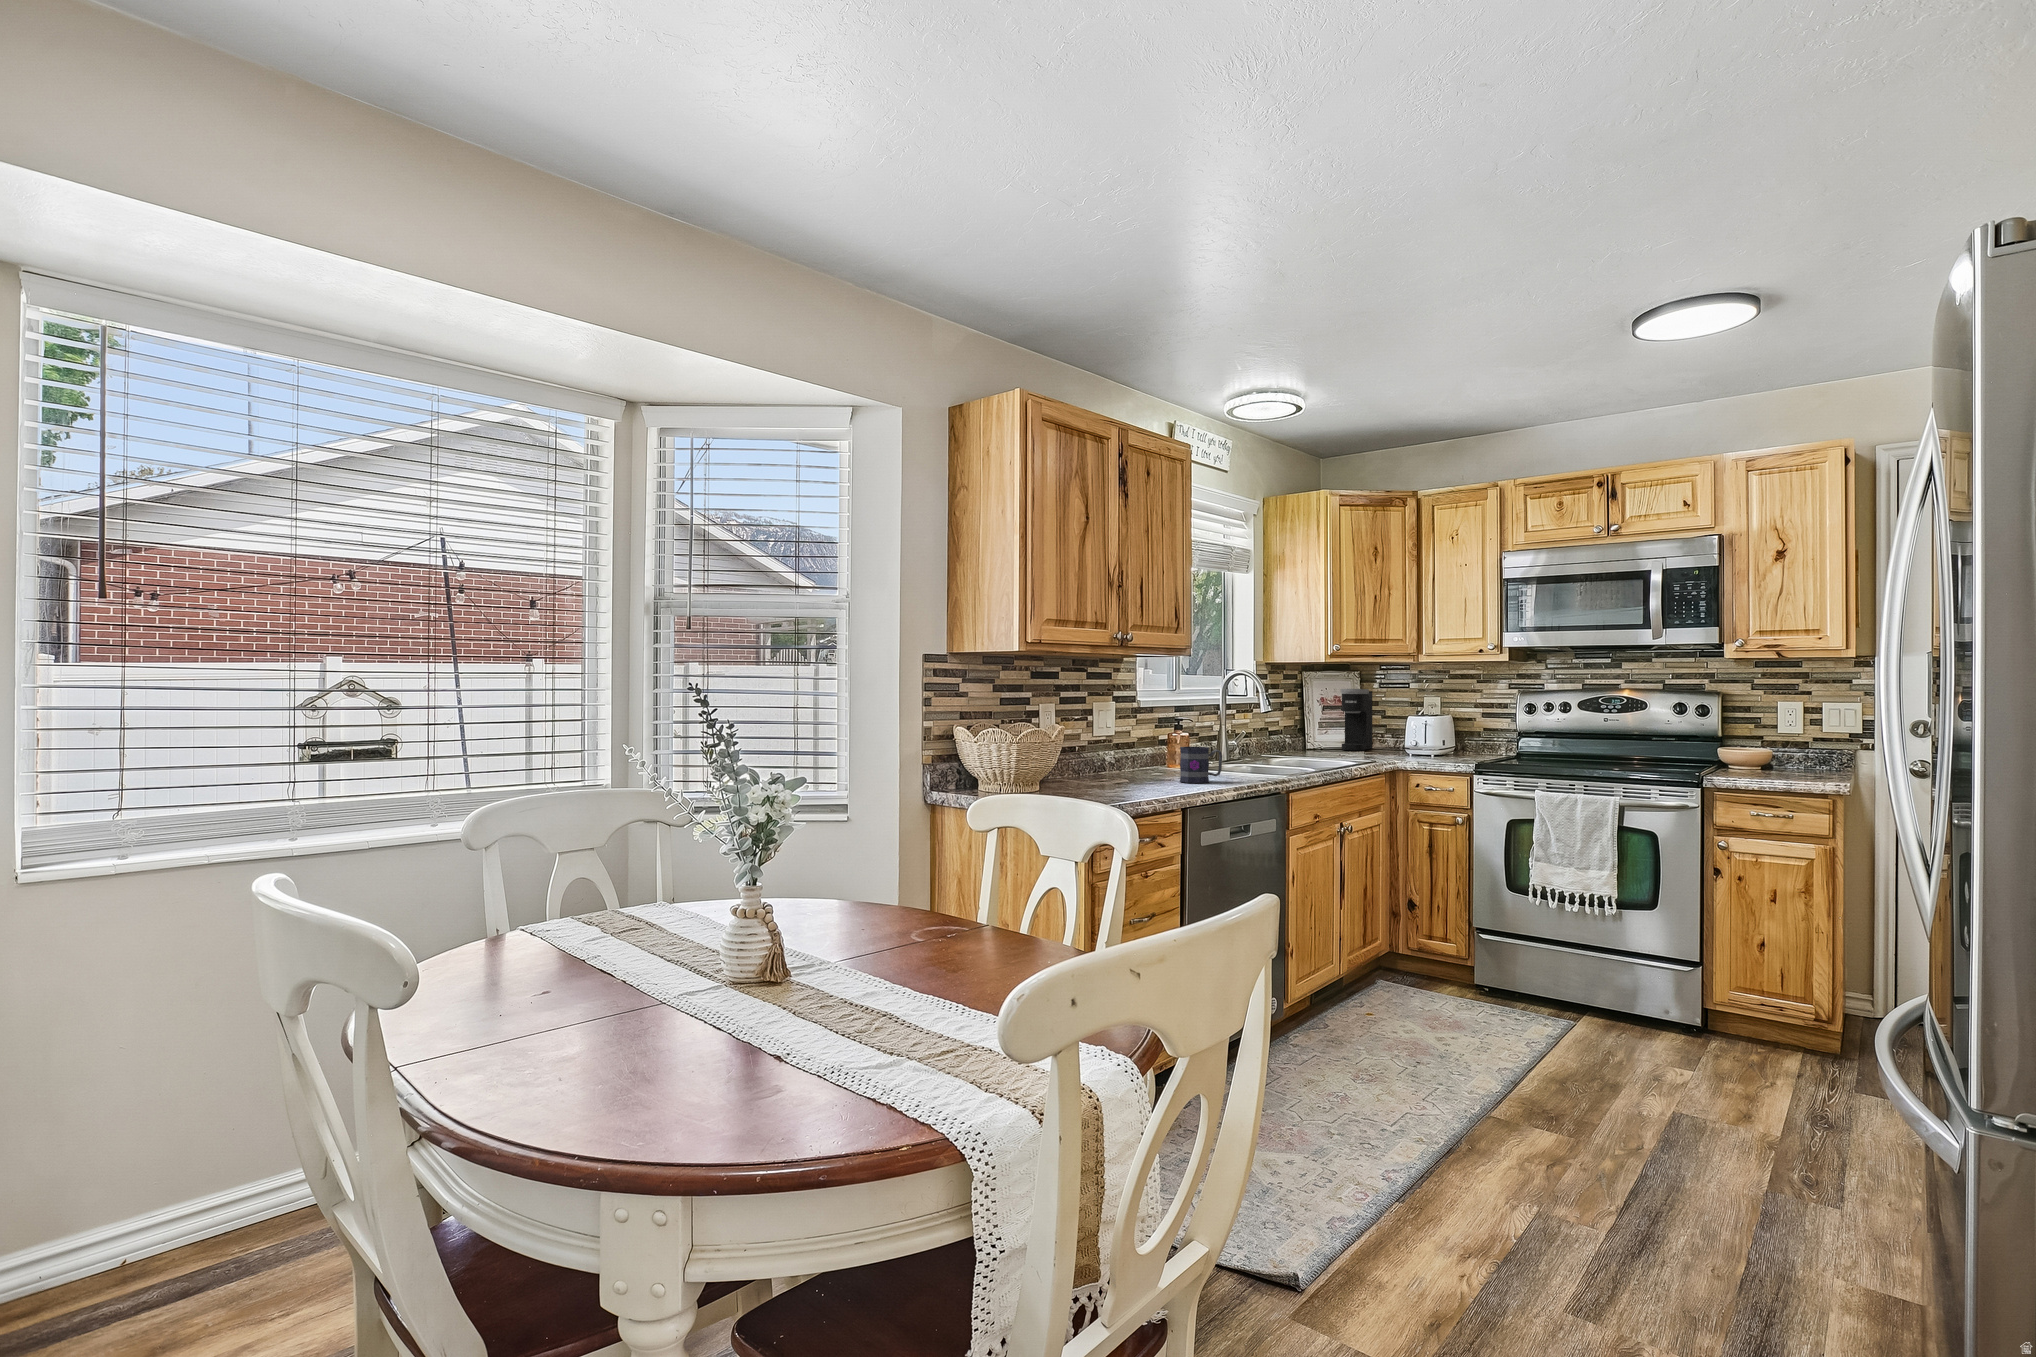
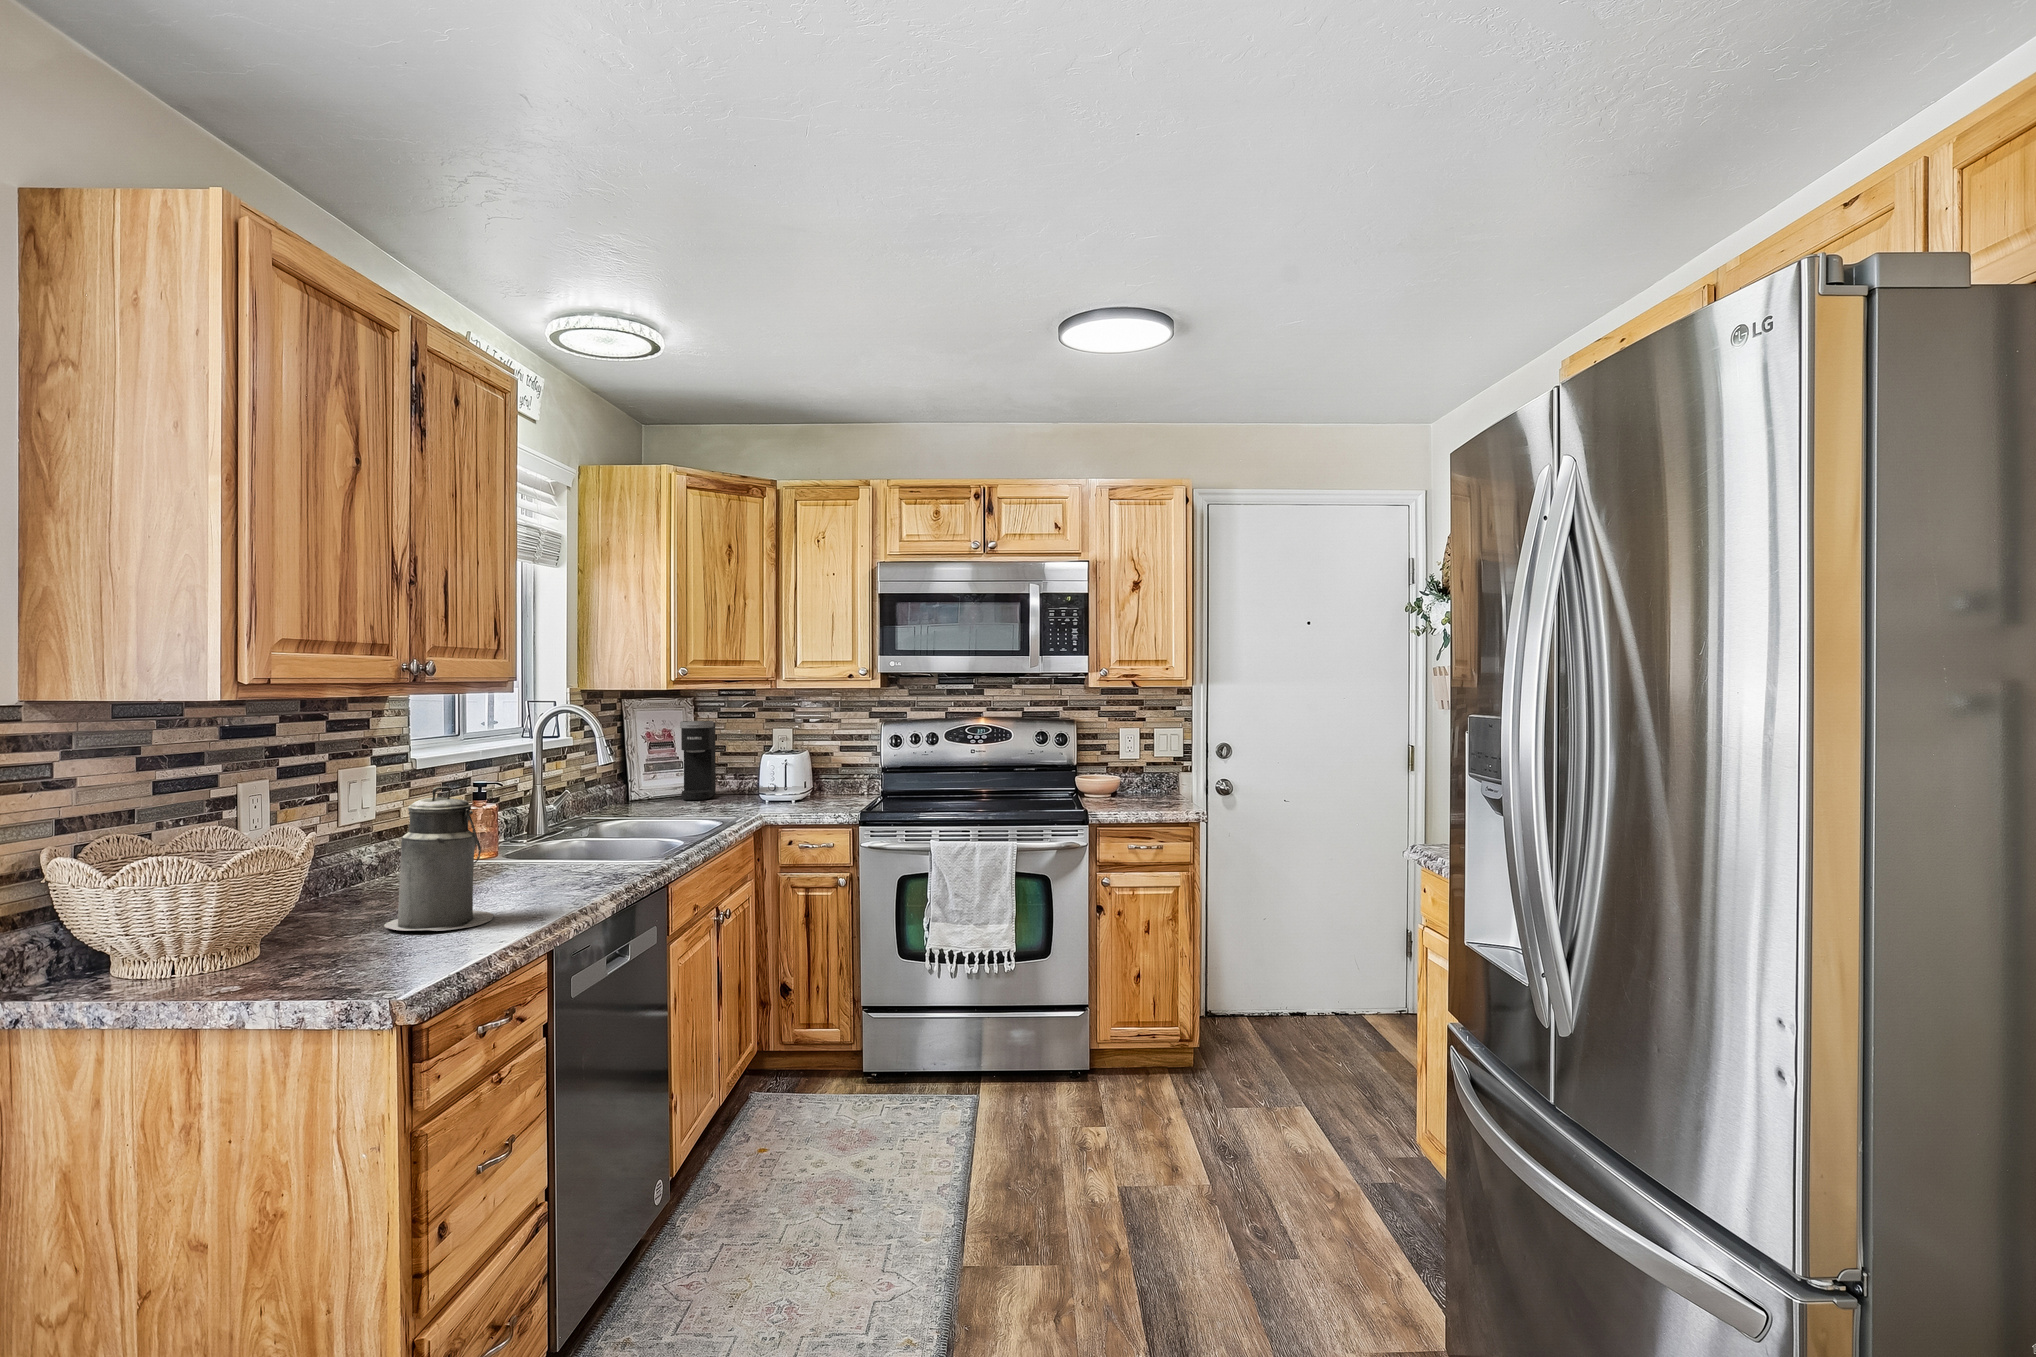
canister: none [1100,708,1158,791] -> present [384,787,493,931]
mug: present [1180,747,1222,783] -> none [514,833,582,894]

